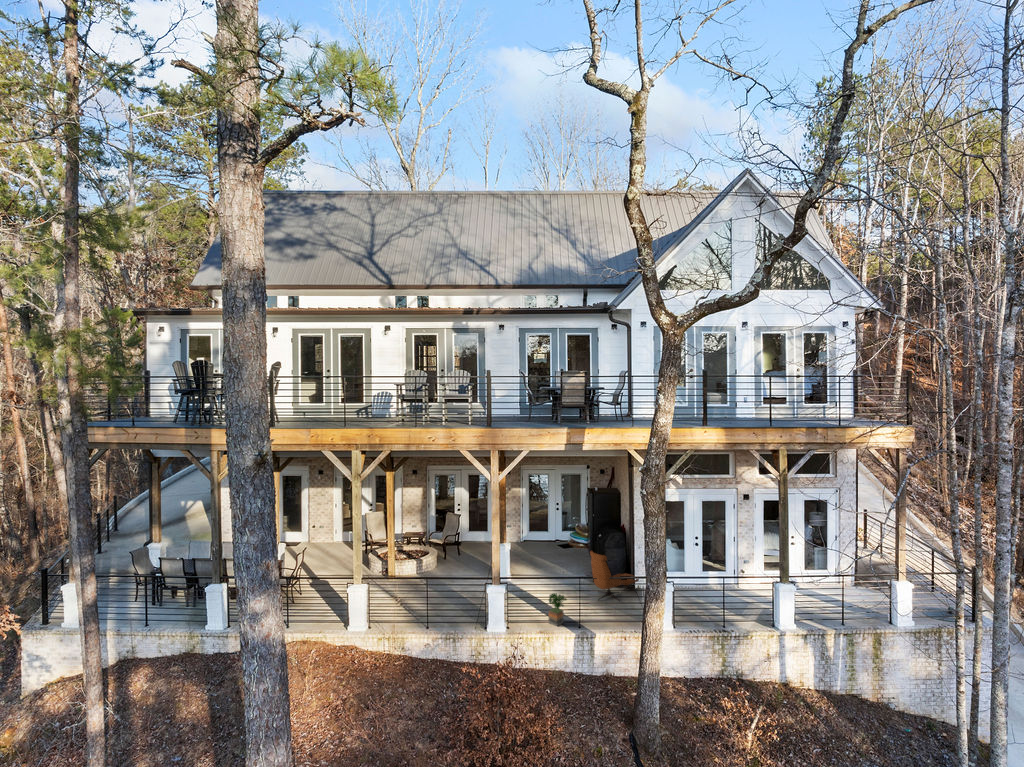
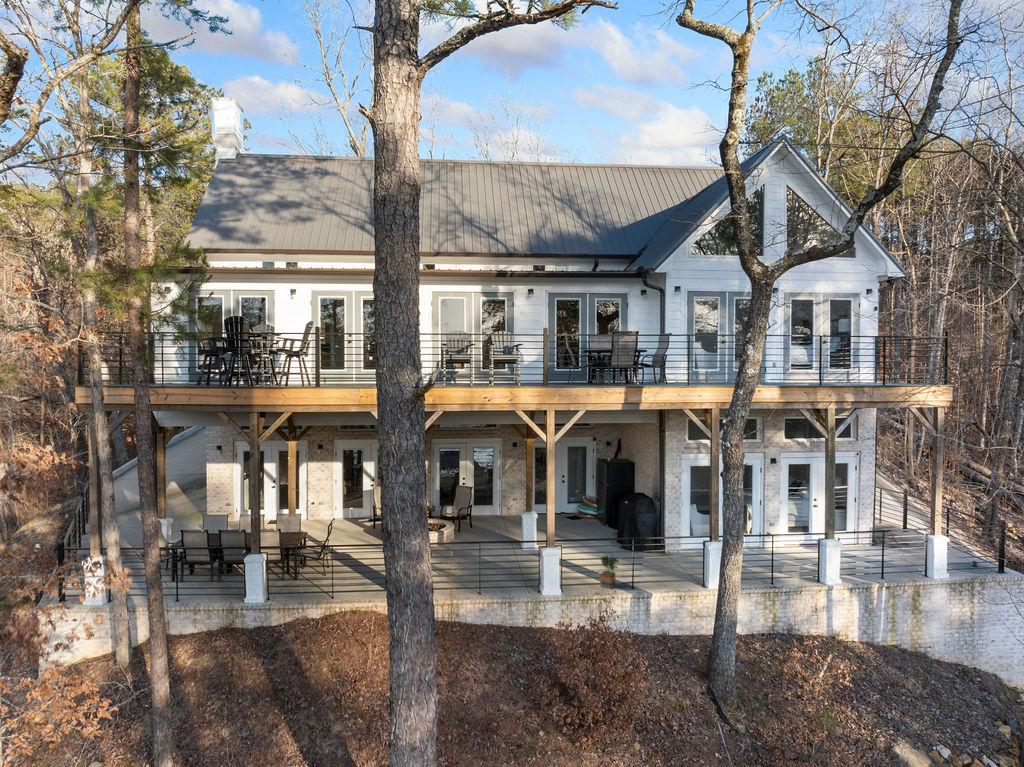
lounge chair: present [590,551,639,601] -> none [632,515,677,566]

